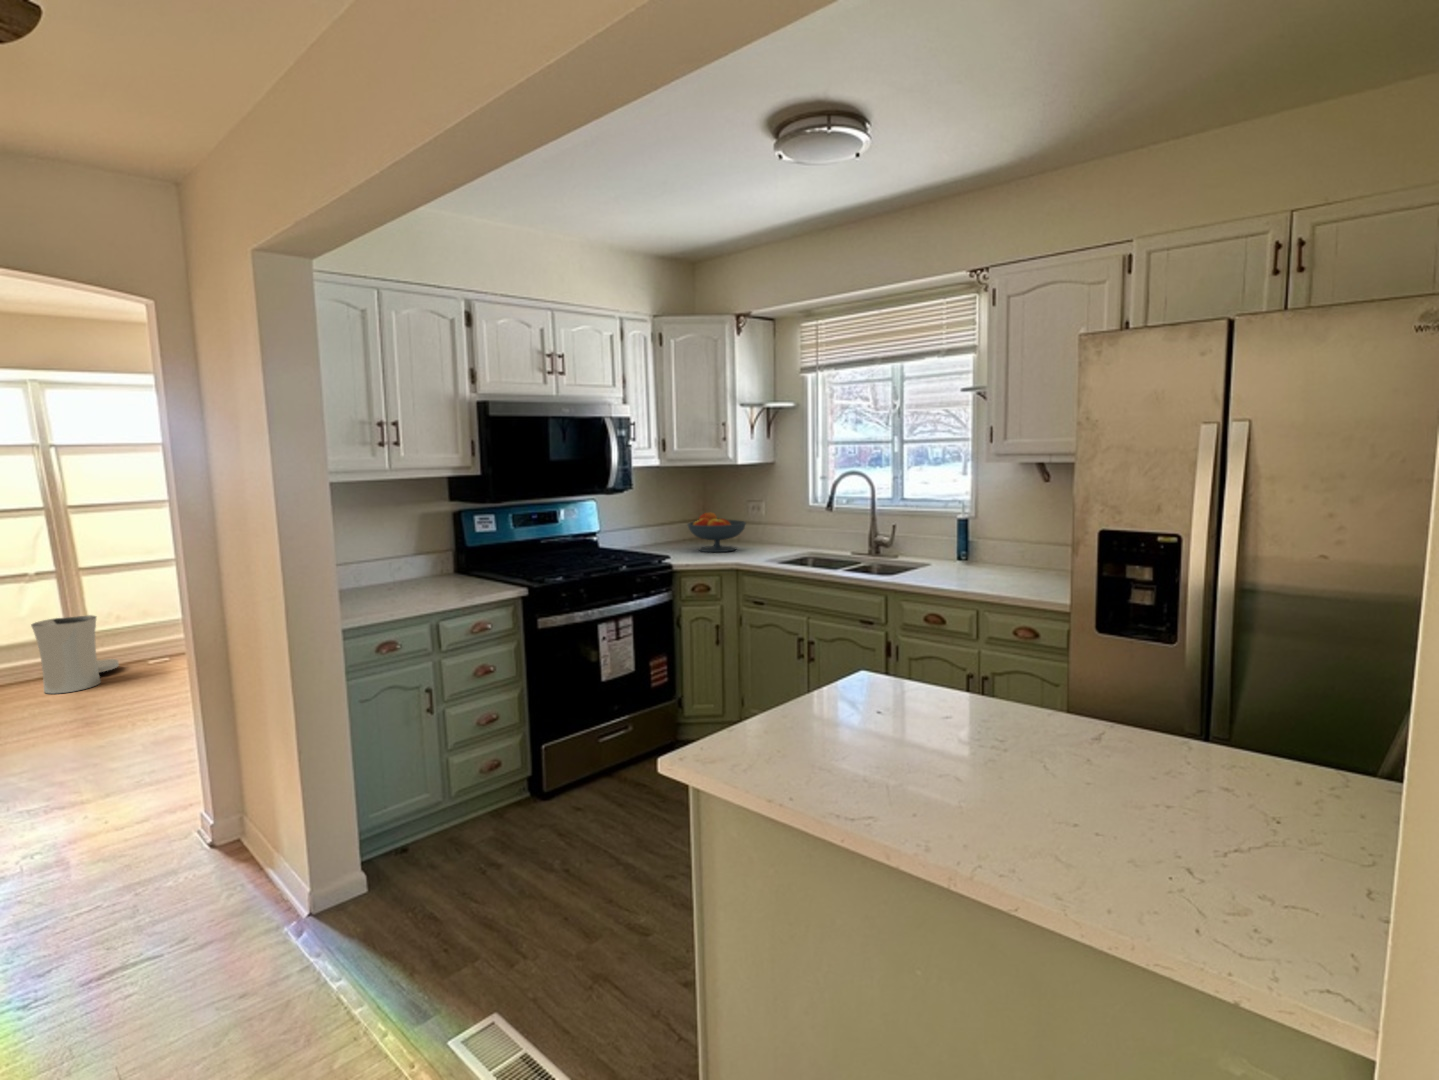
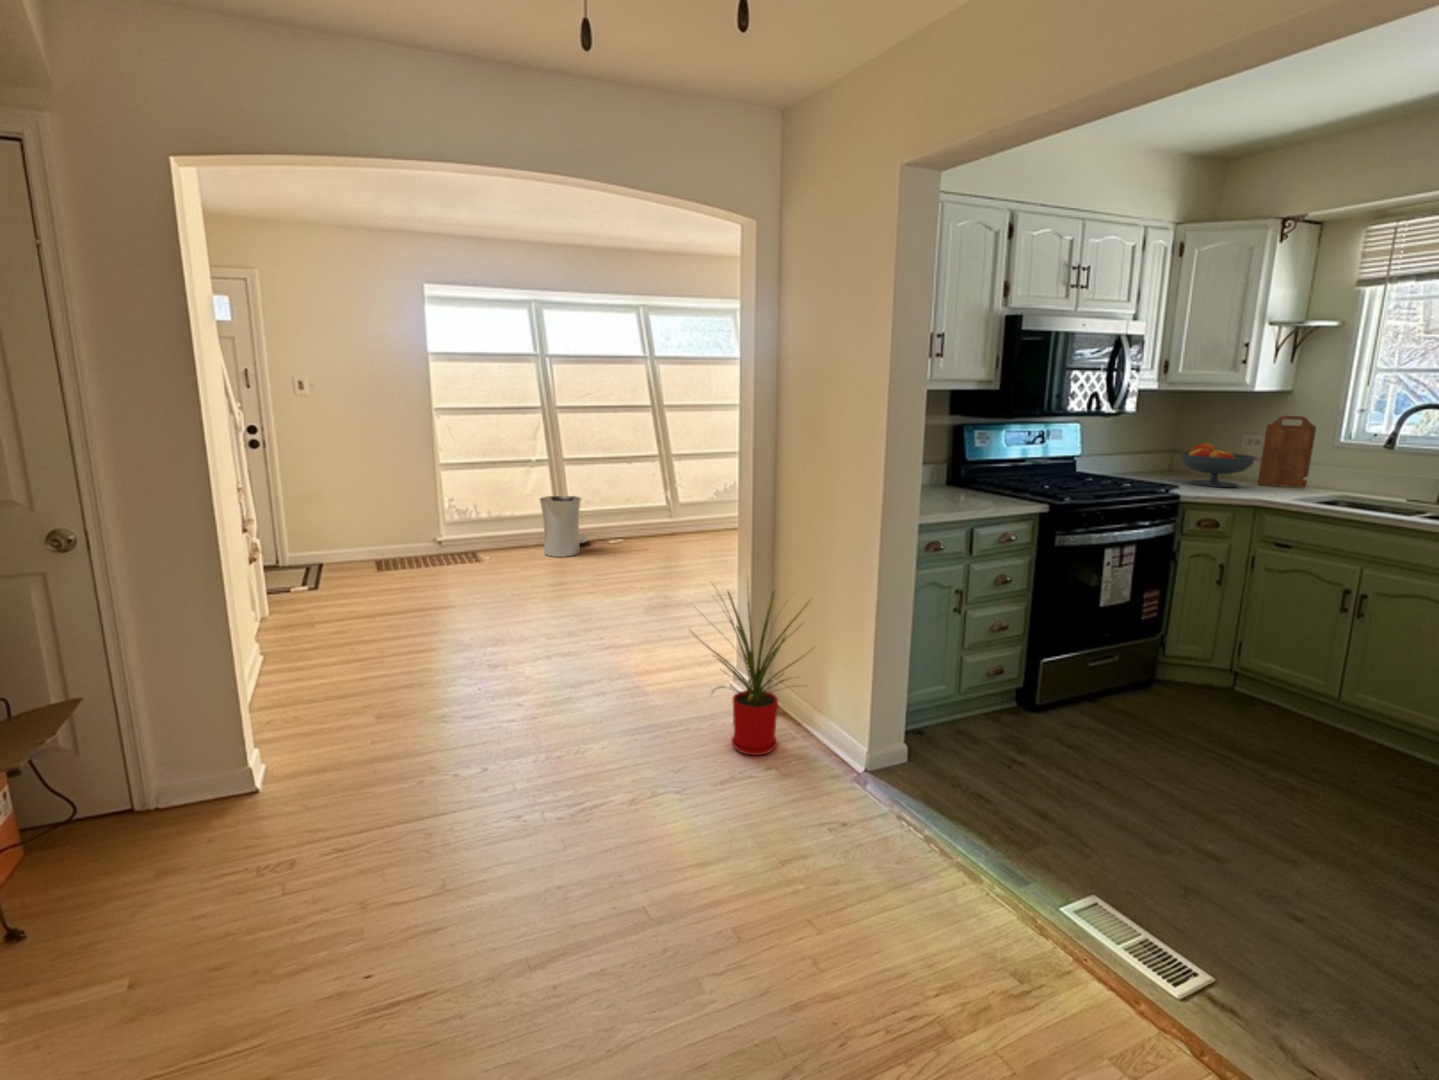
cutting board: none [758,484,794,547] -> present [1258,416,1316,487]
house plant: none [62,708,253,929] -> present [701,590,808,755]

